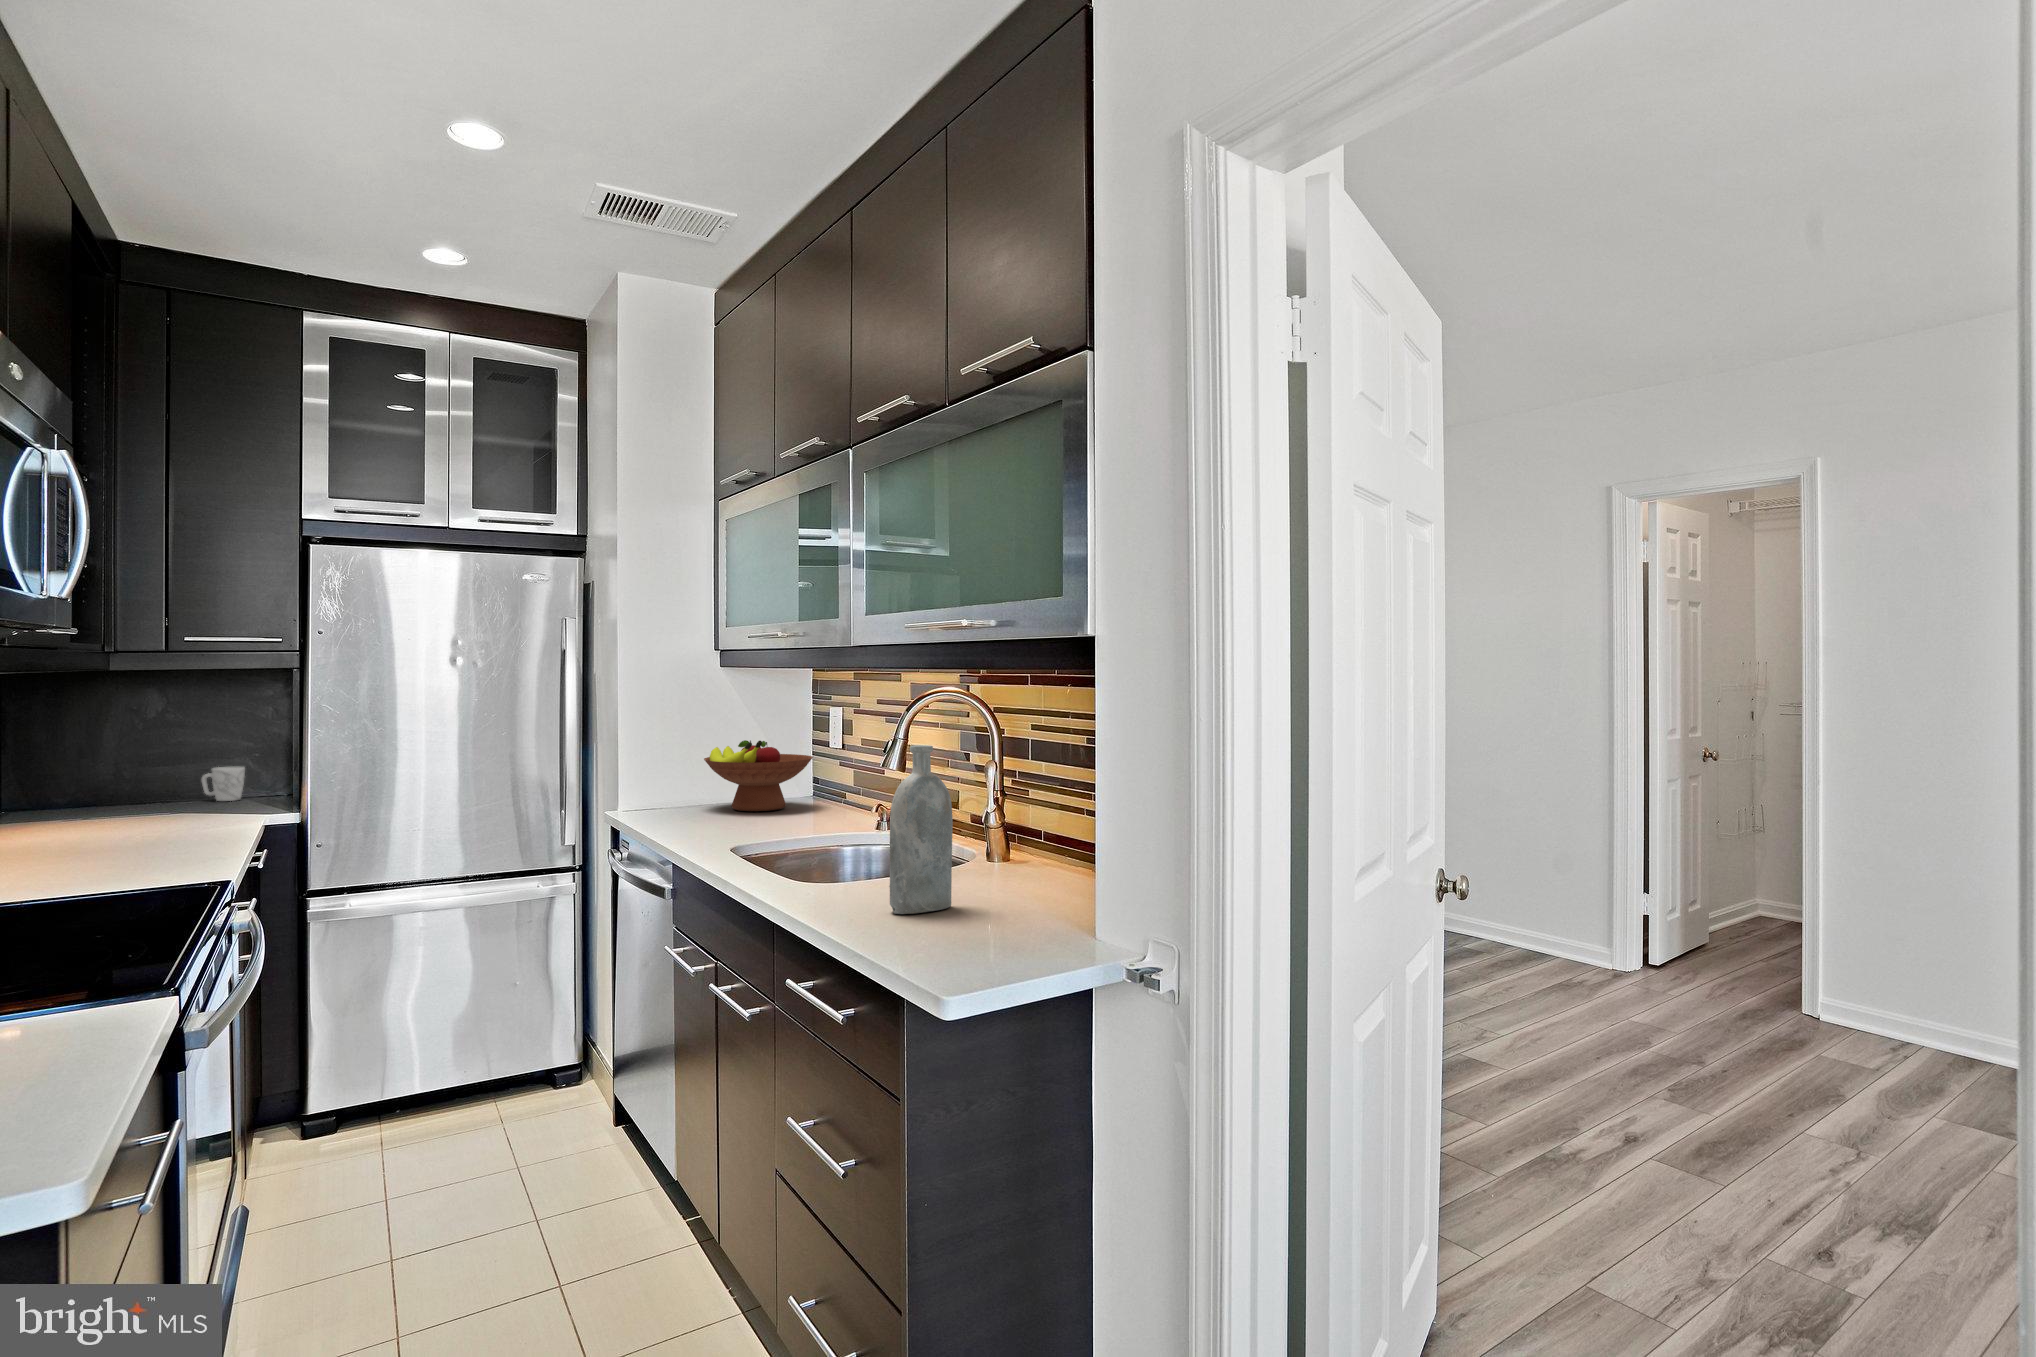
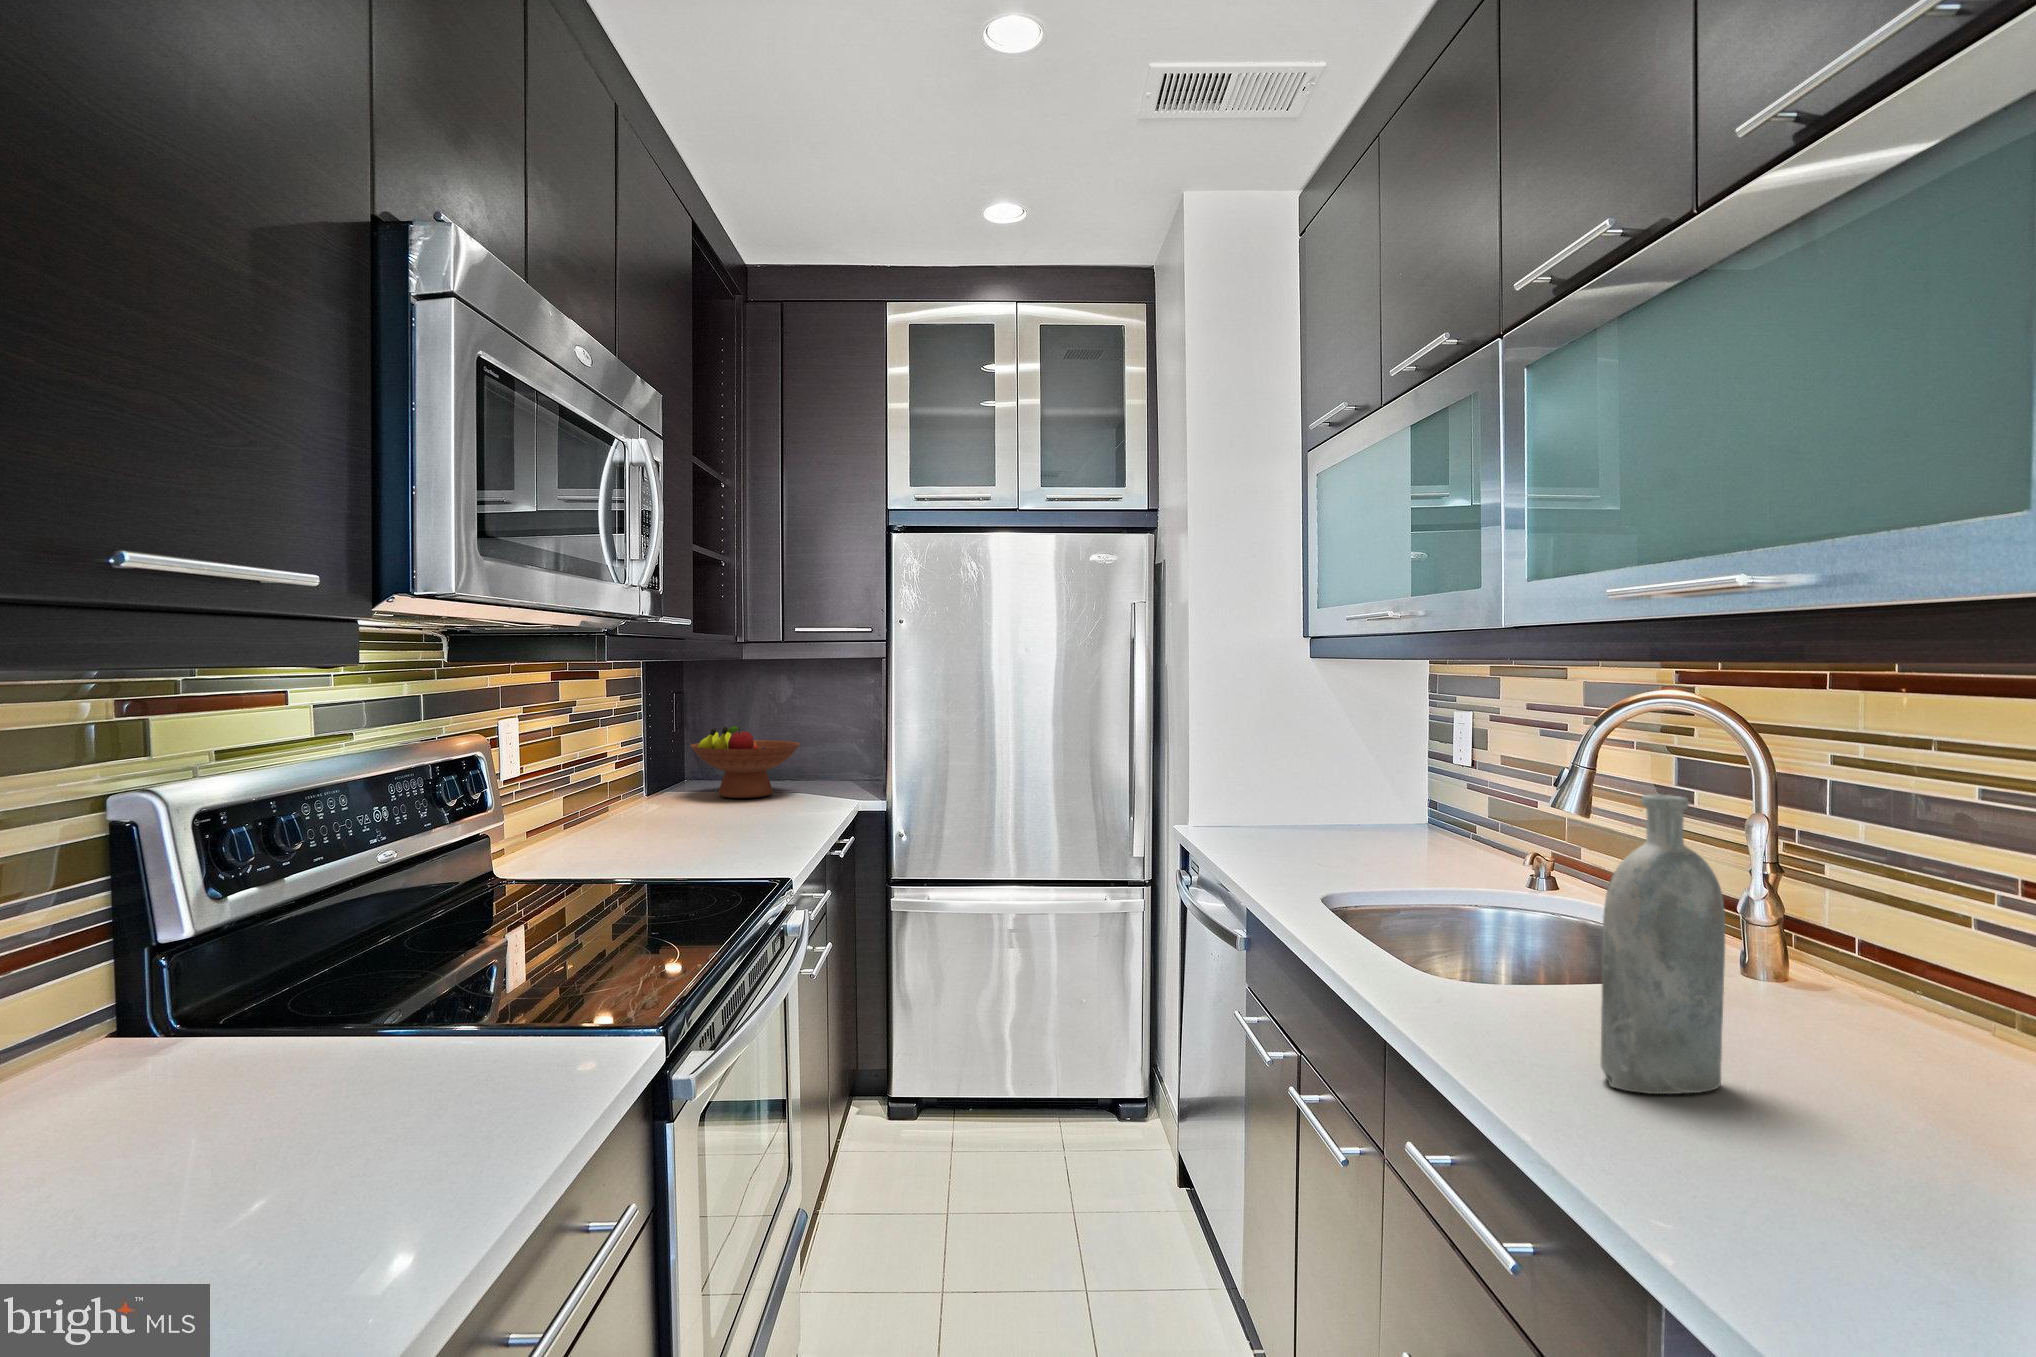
fruit bowl: present [704,740,813,811] -> present [690,726,800,798]
mug: present [202,767,245,801] -> none [816,751,850,784]

